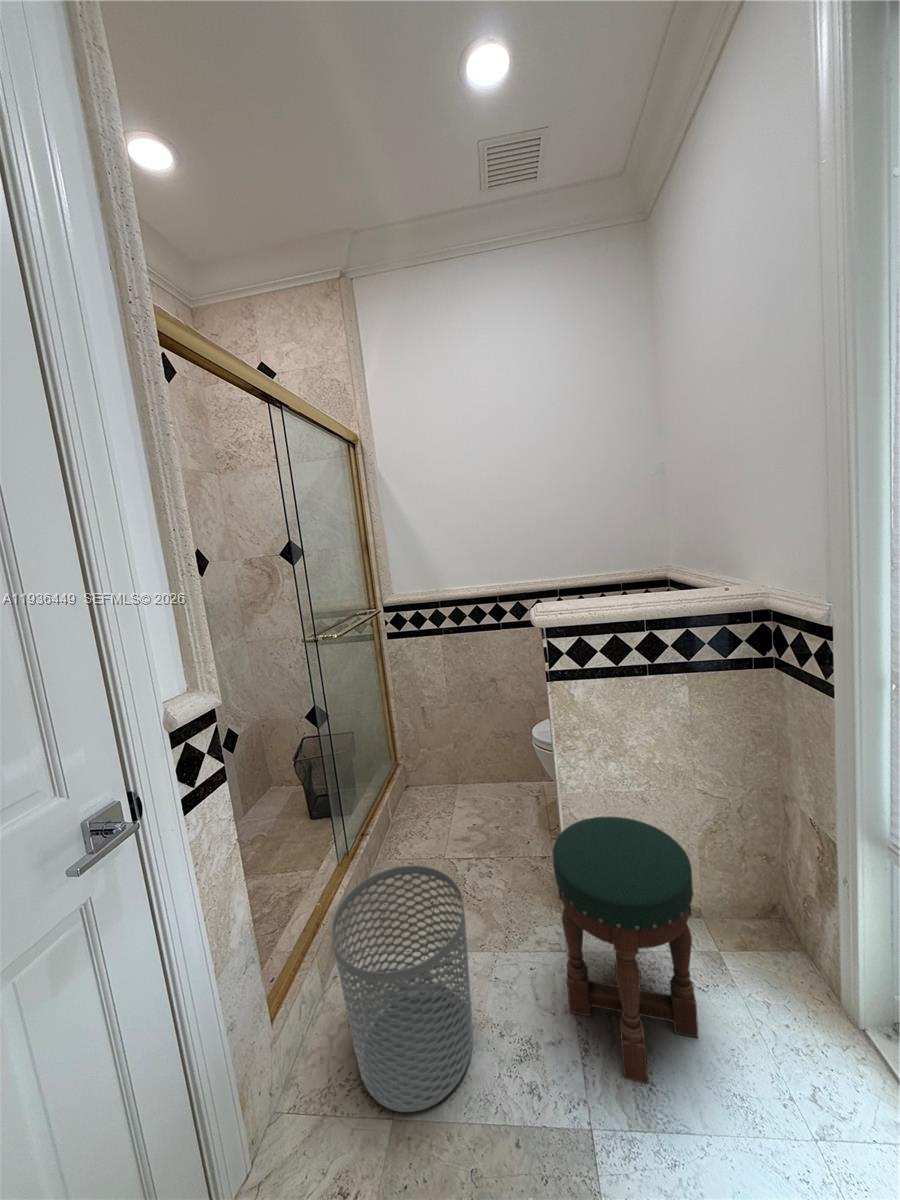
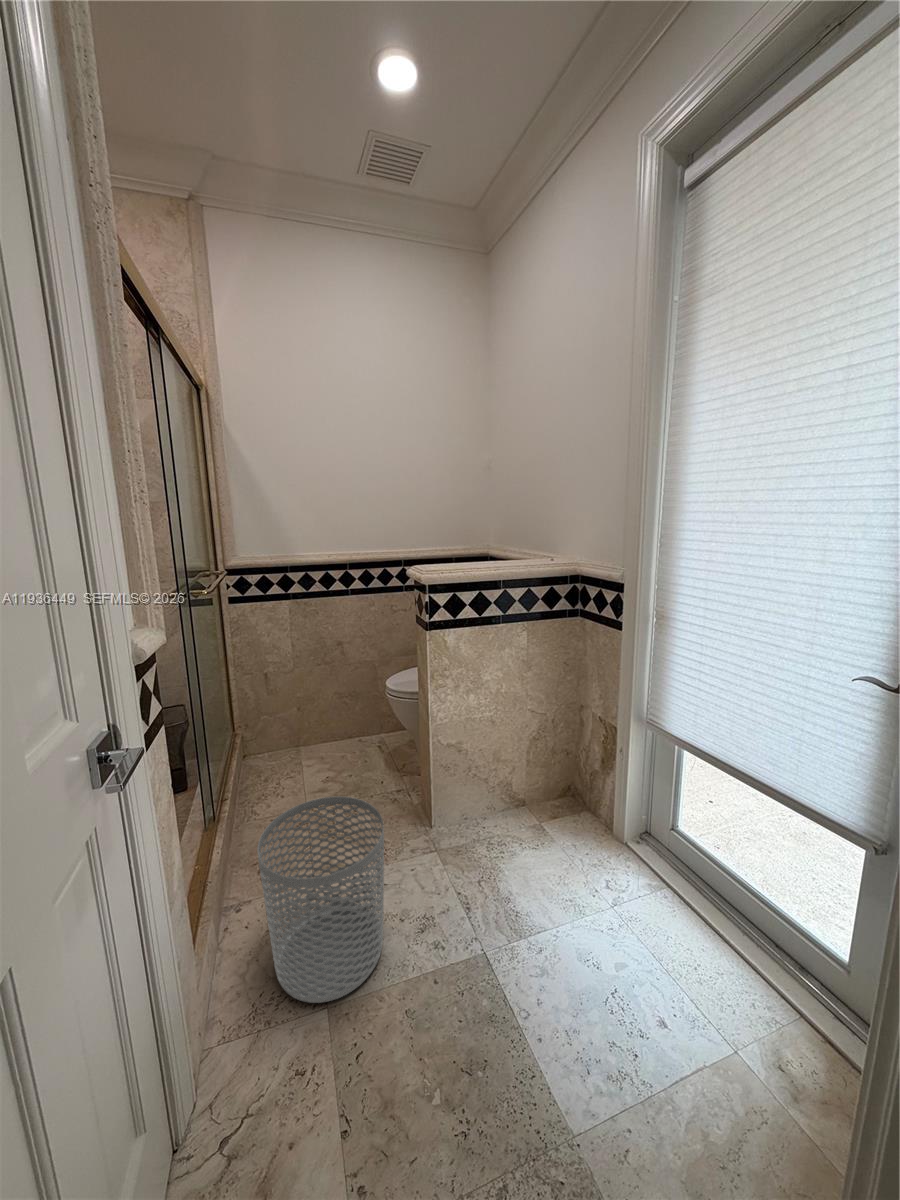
stool: present [553,817,698,1084] -> none [445,732,544,914]

